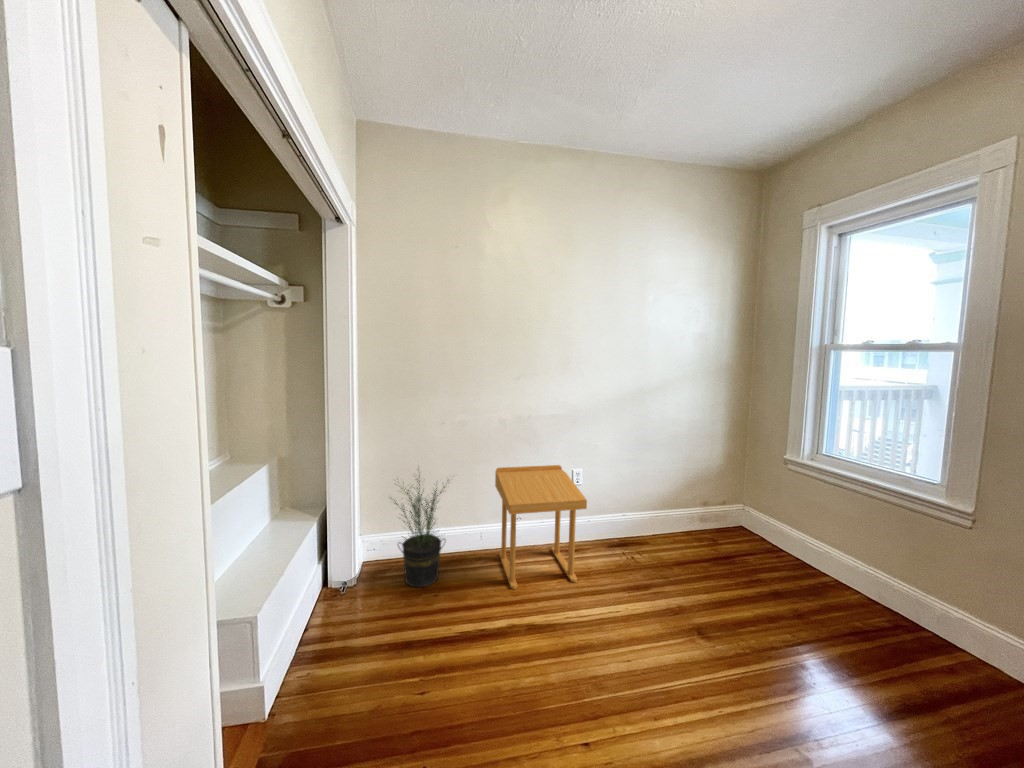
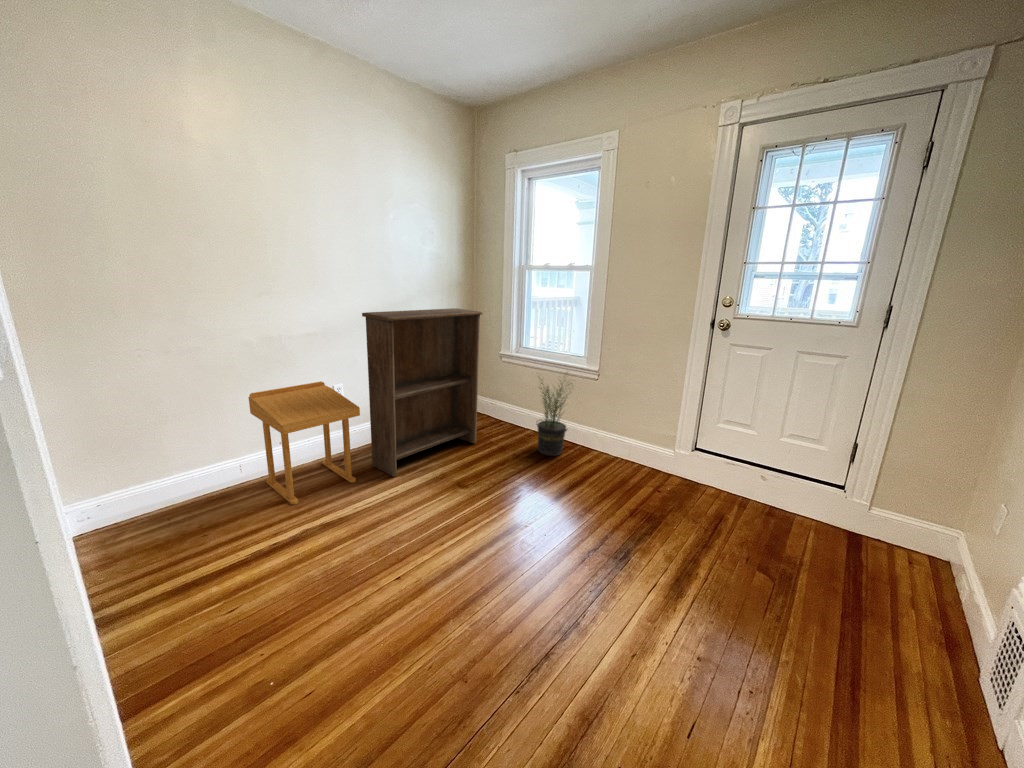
bookshelf: none [599,399,751,589] -> present [362,308,483,477]
potted plant: present [391,469,448,587] -> present [537,383,572,456]

